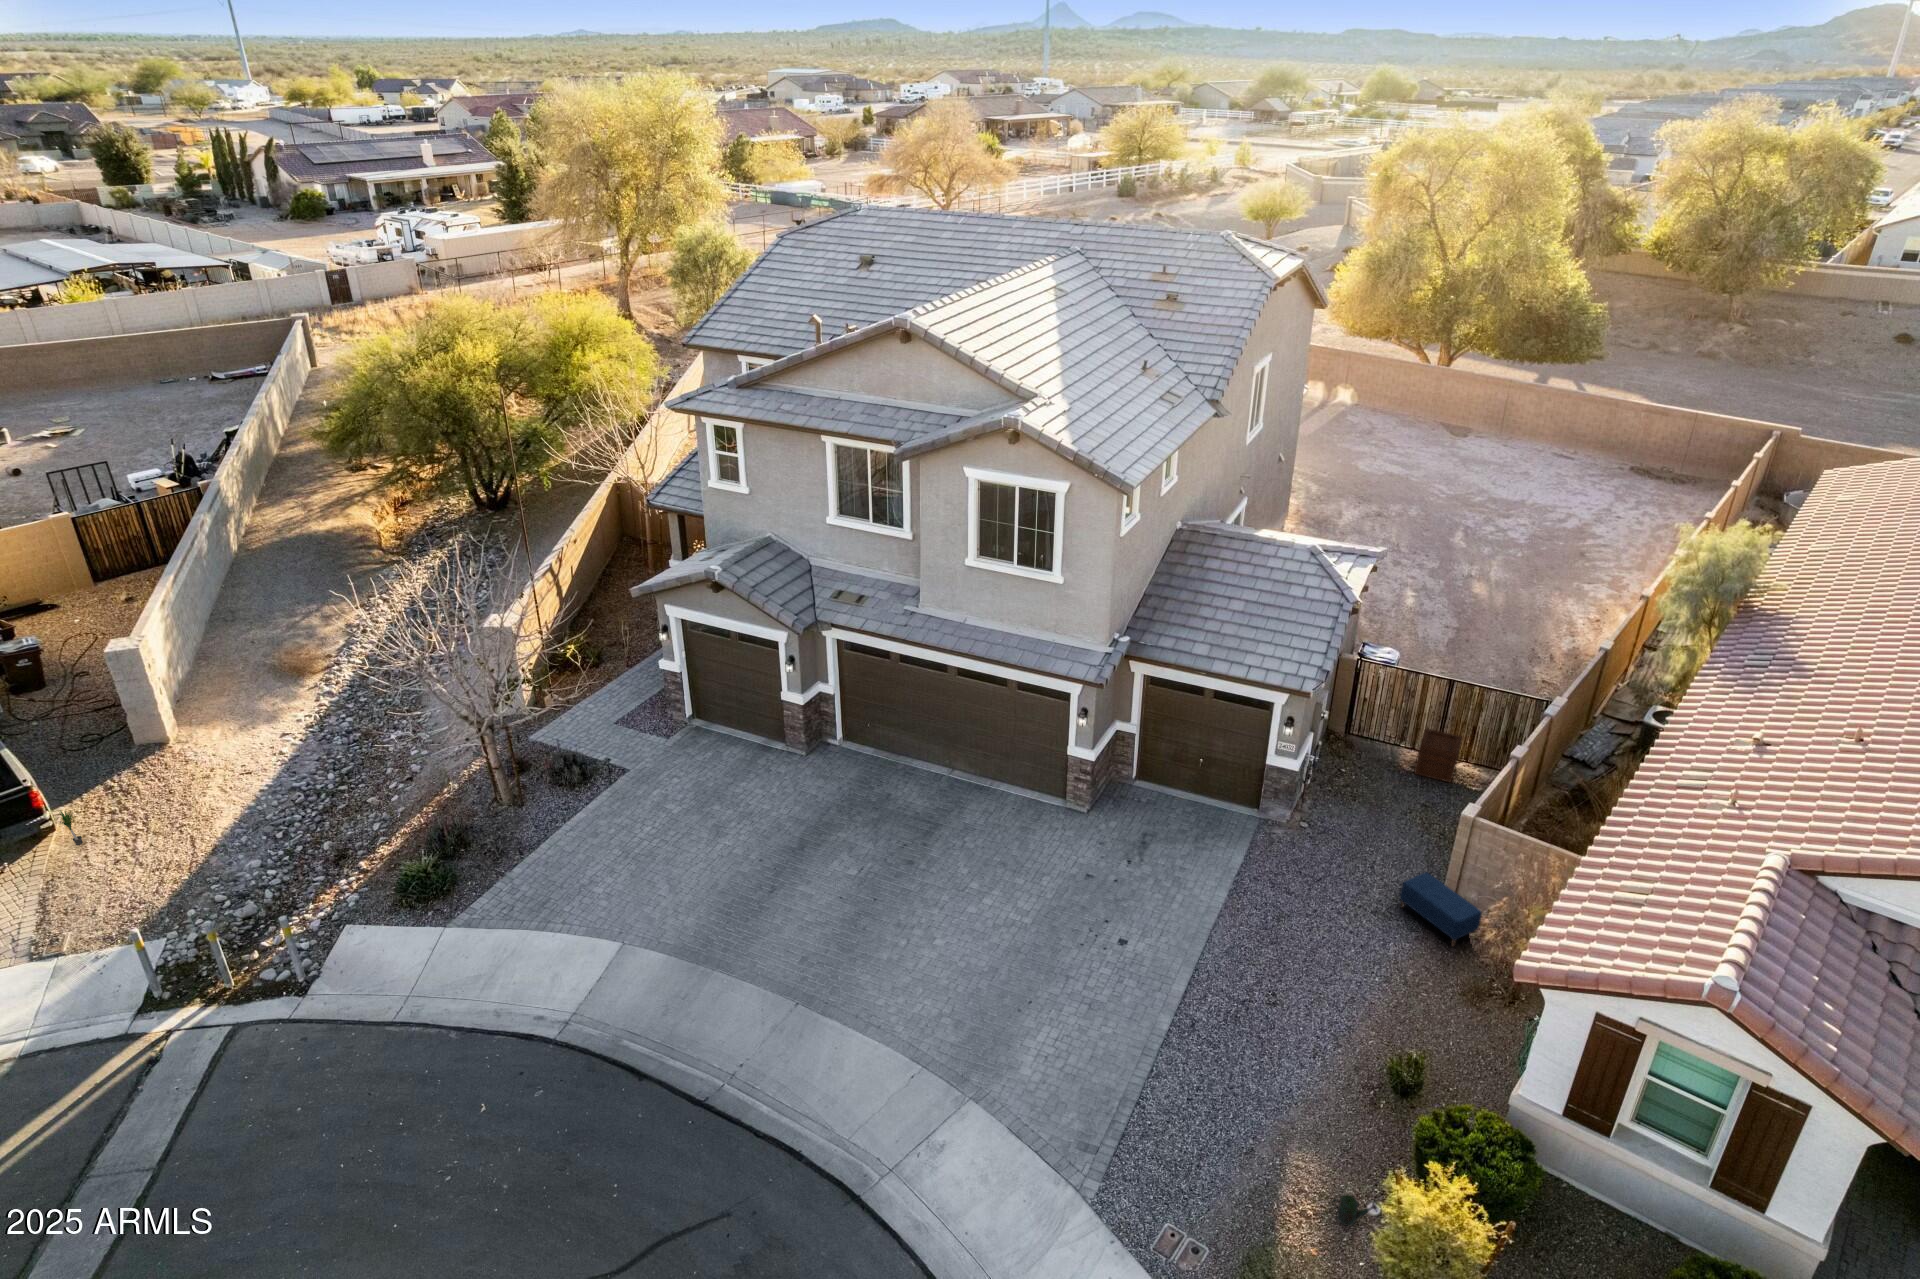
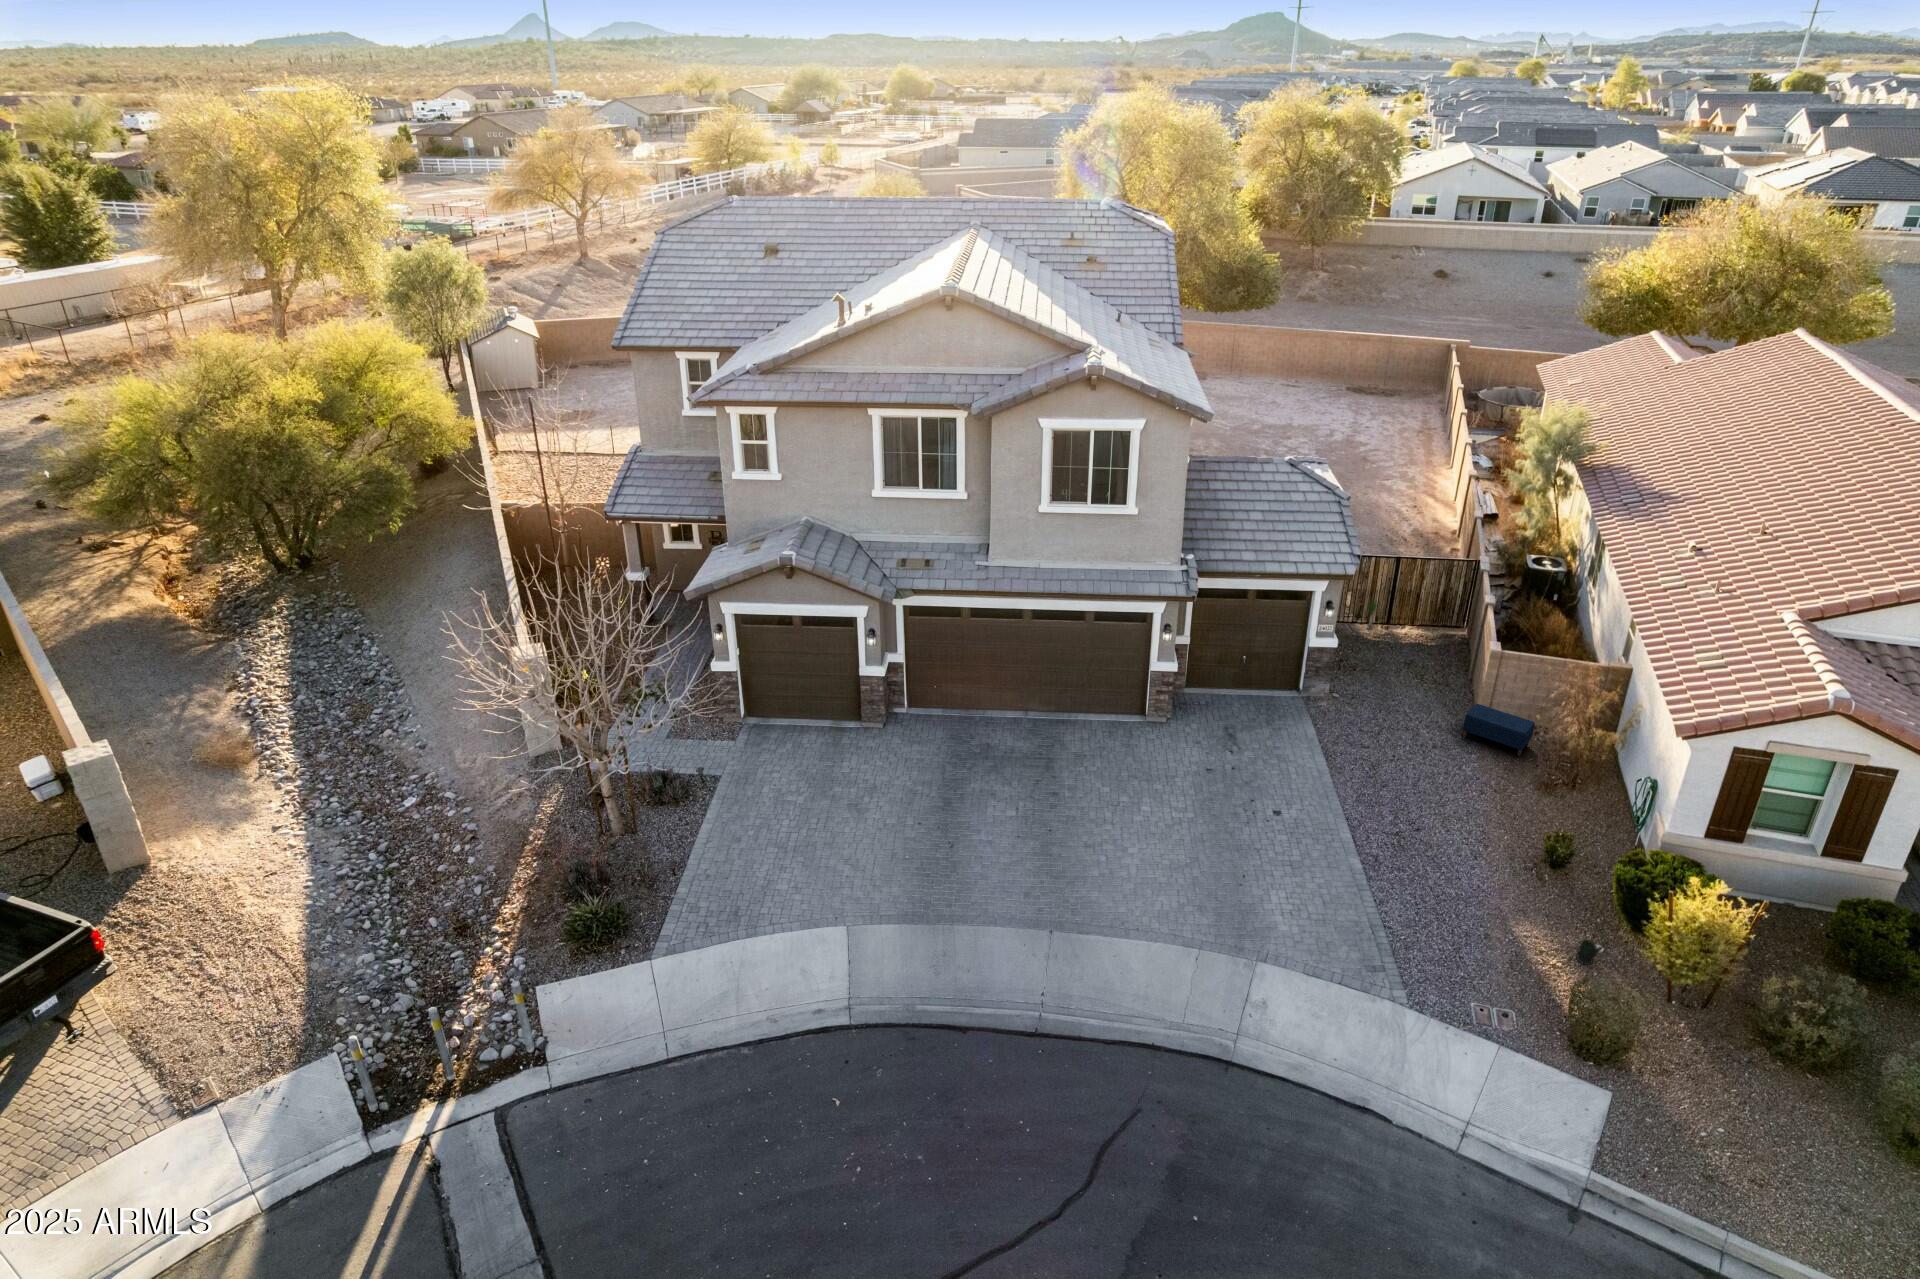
wooden crate: present [1414,728,1462,783] -> none [1396,597,1438,638]
potted plant: present [60,811,82,845] -> present [1368,600,1377,630]

